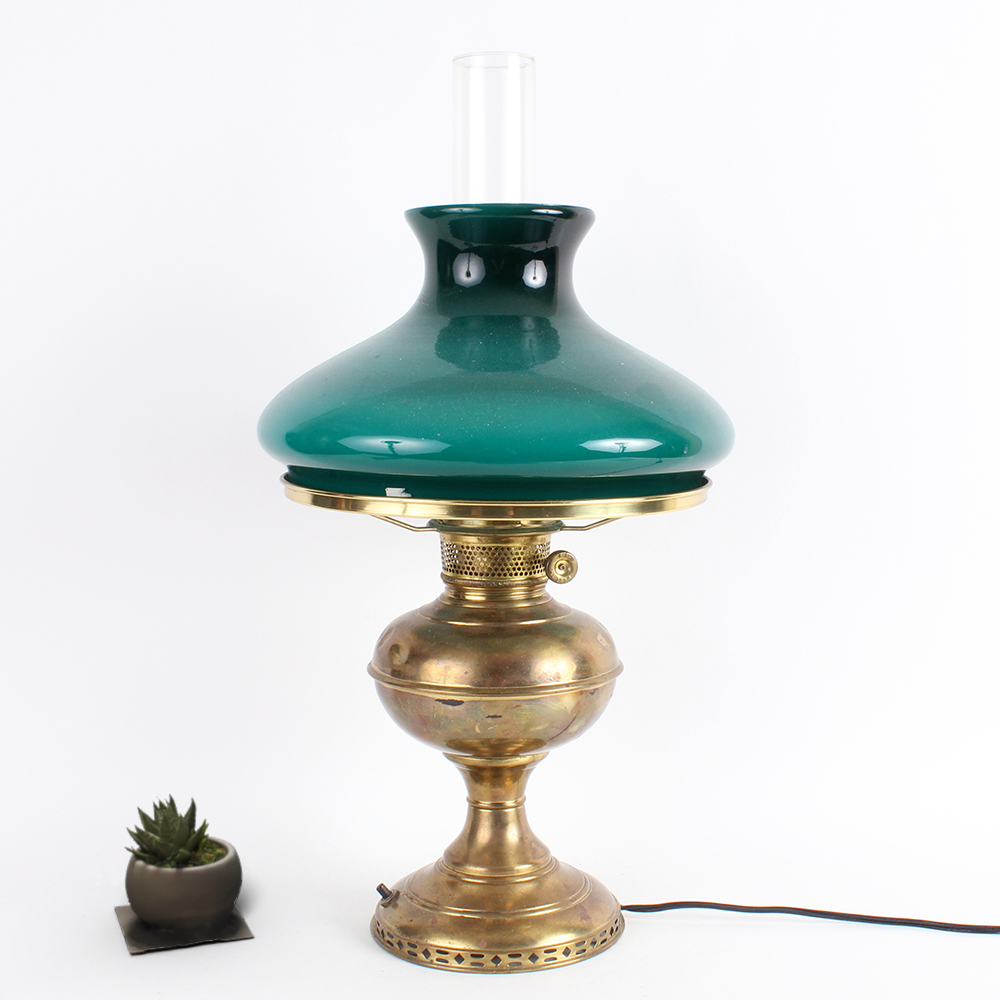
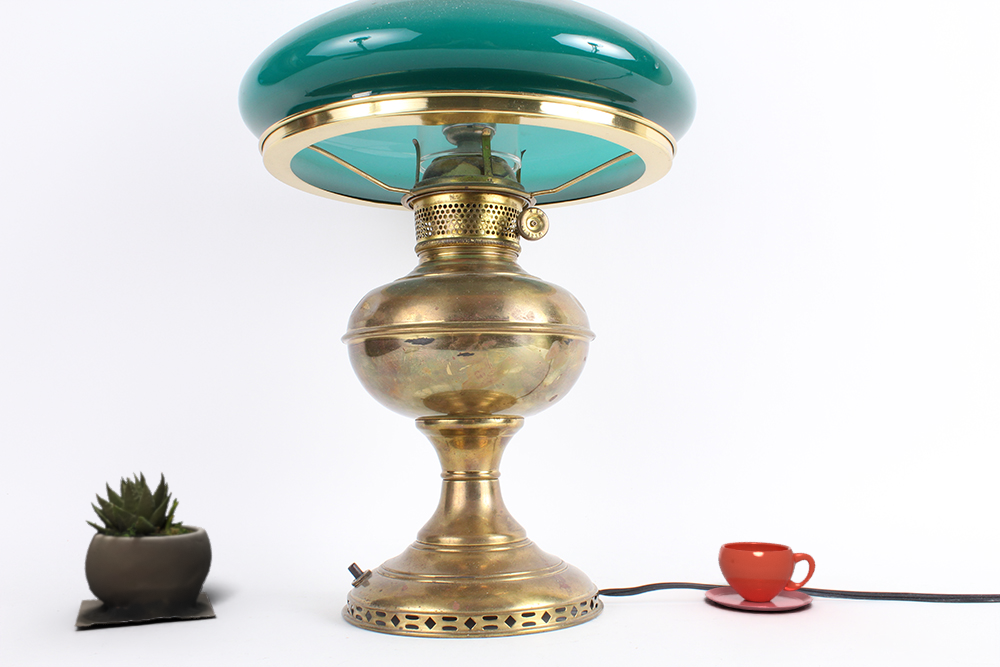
teacup: none [725,862,834,942] -> present [705,542,815,611]

